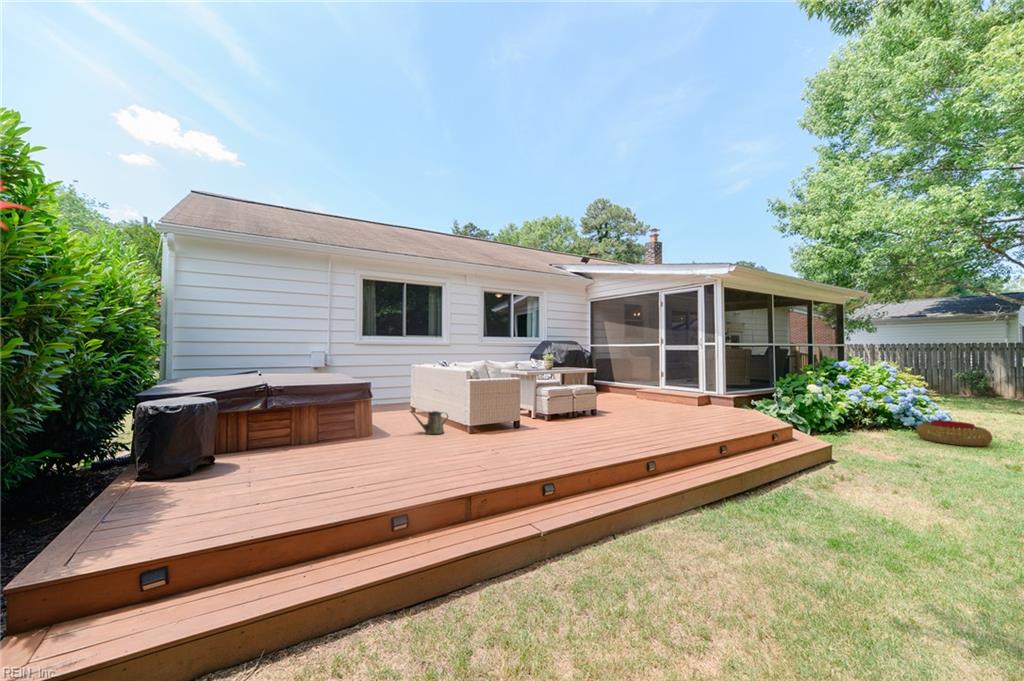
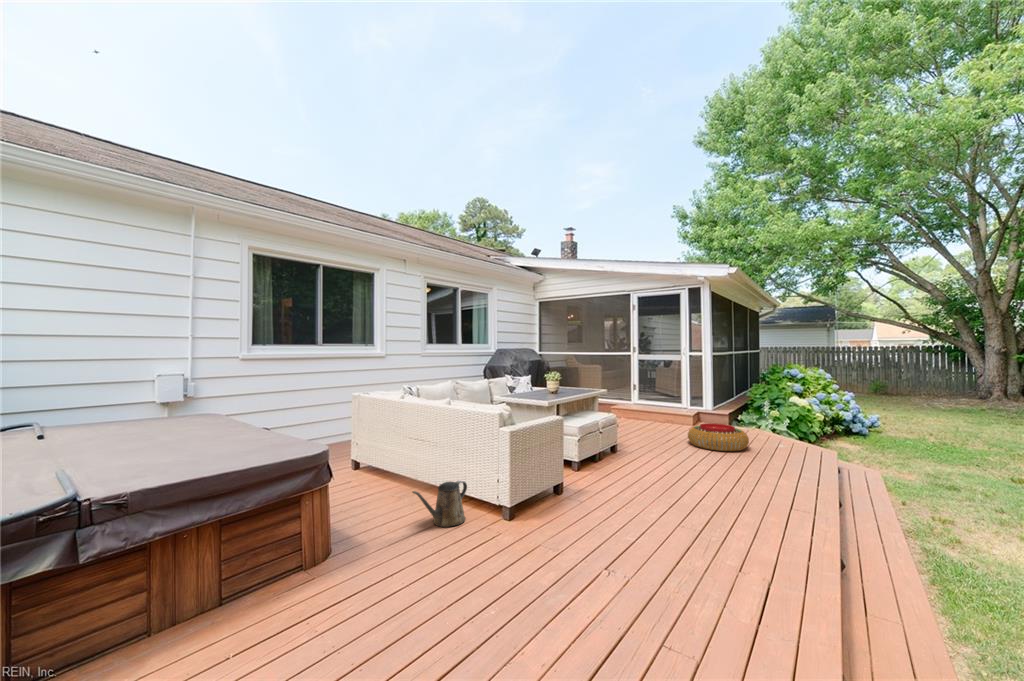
pouf: present [916,420,993,446] -> present [688,423,749,451]

